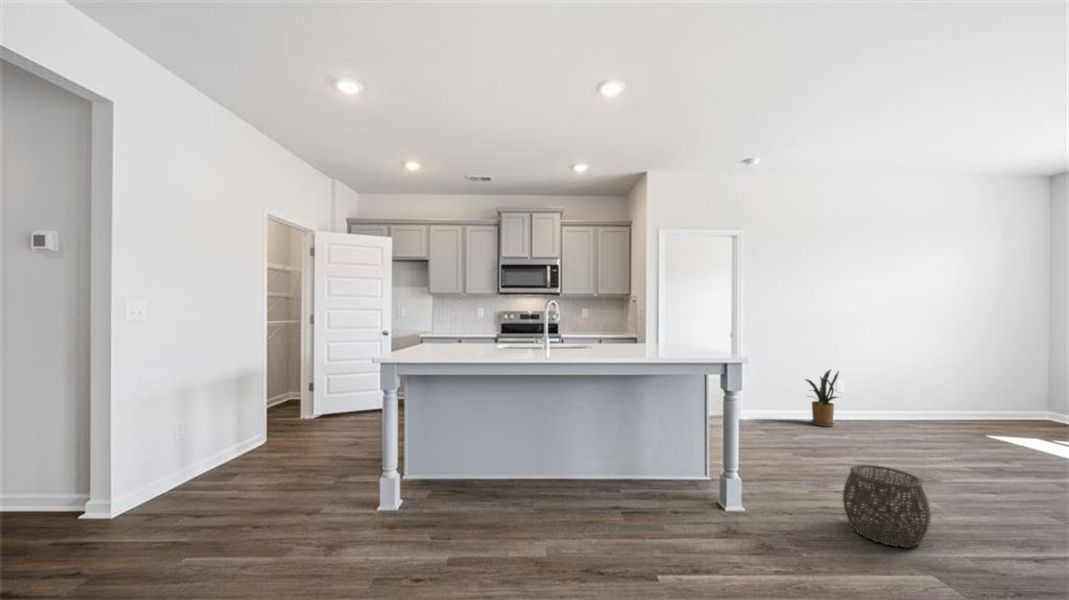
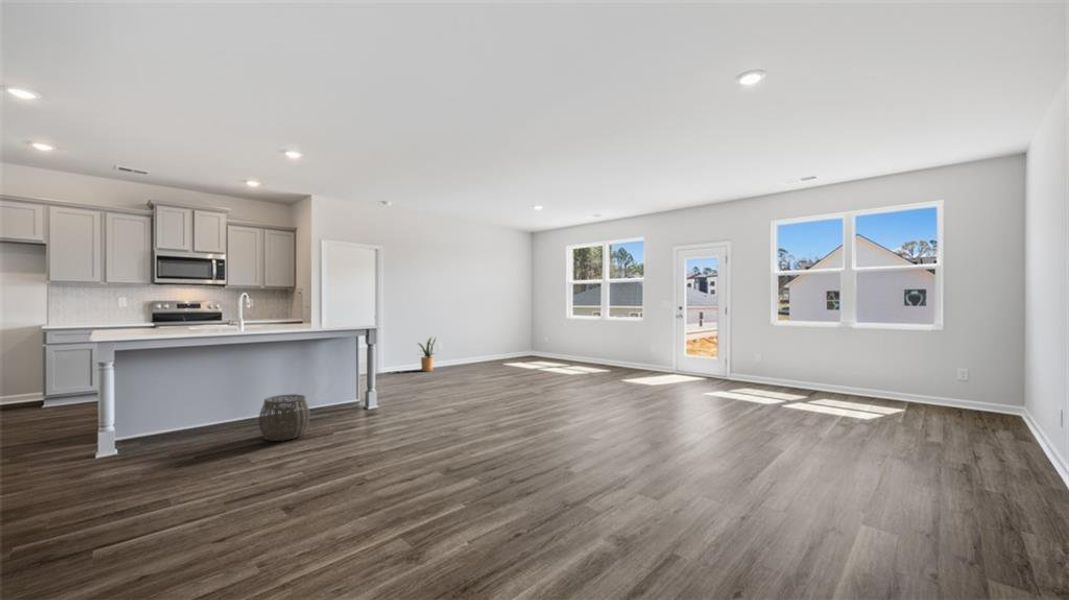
woven basket: present [843,465,931,548] -> present [259,394,310,441]

